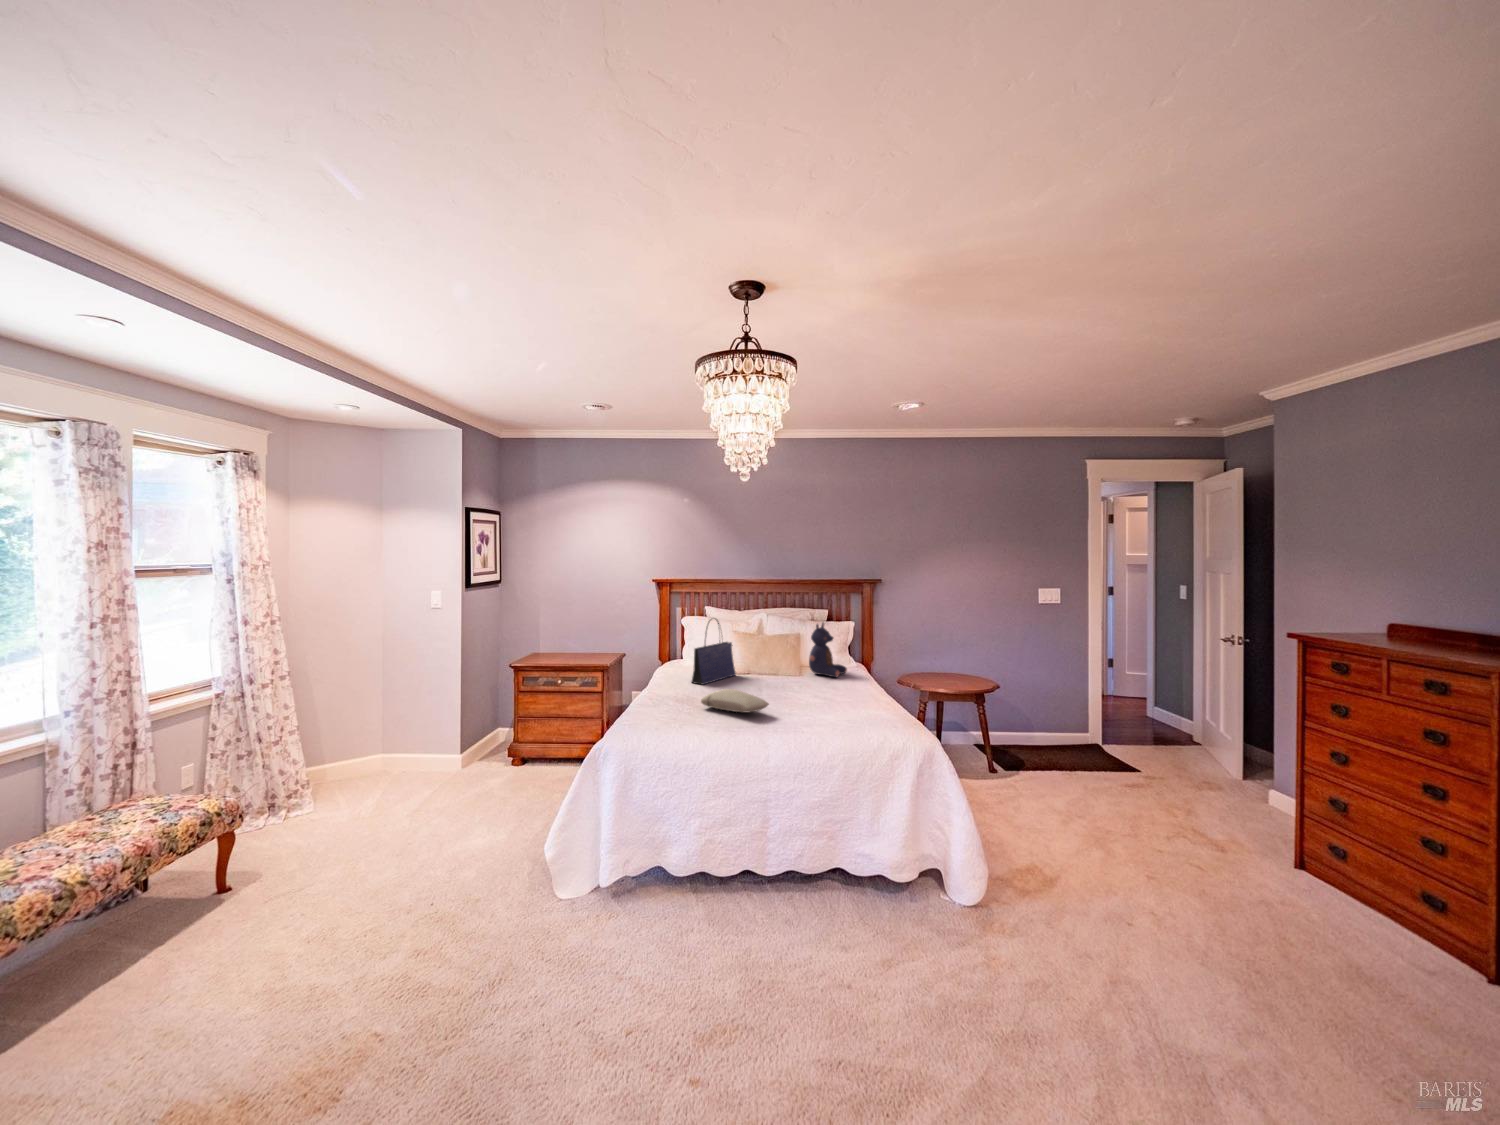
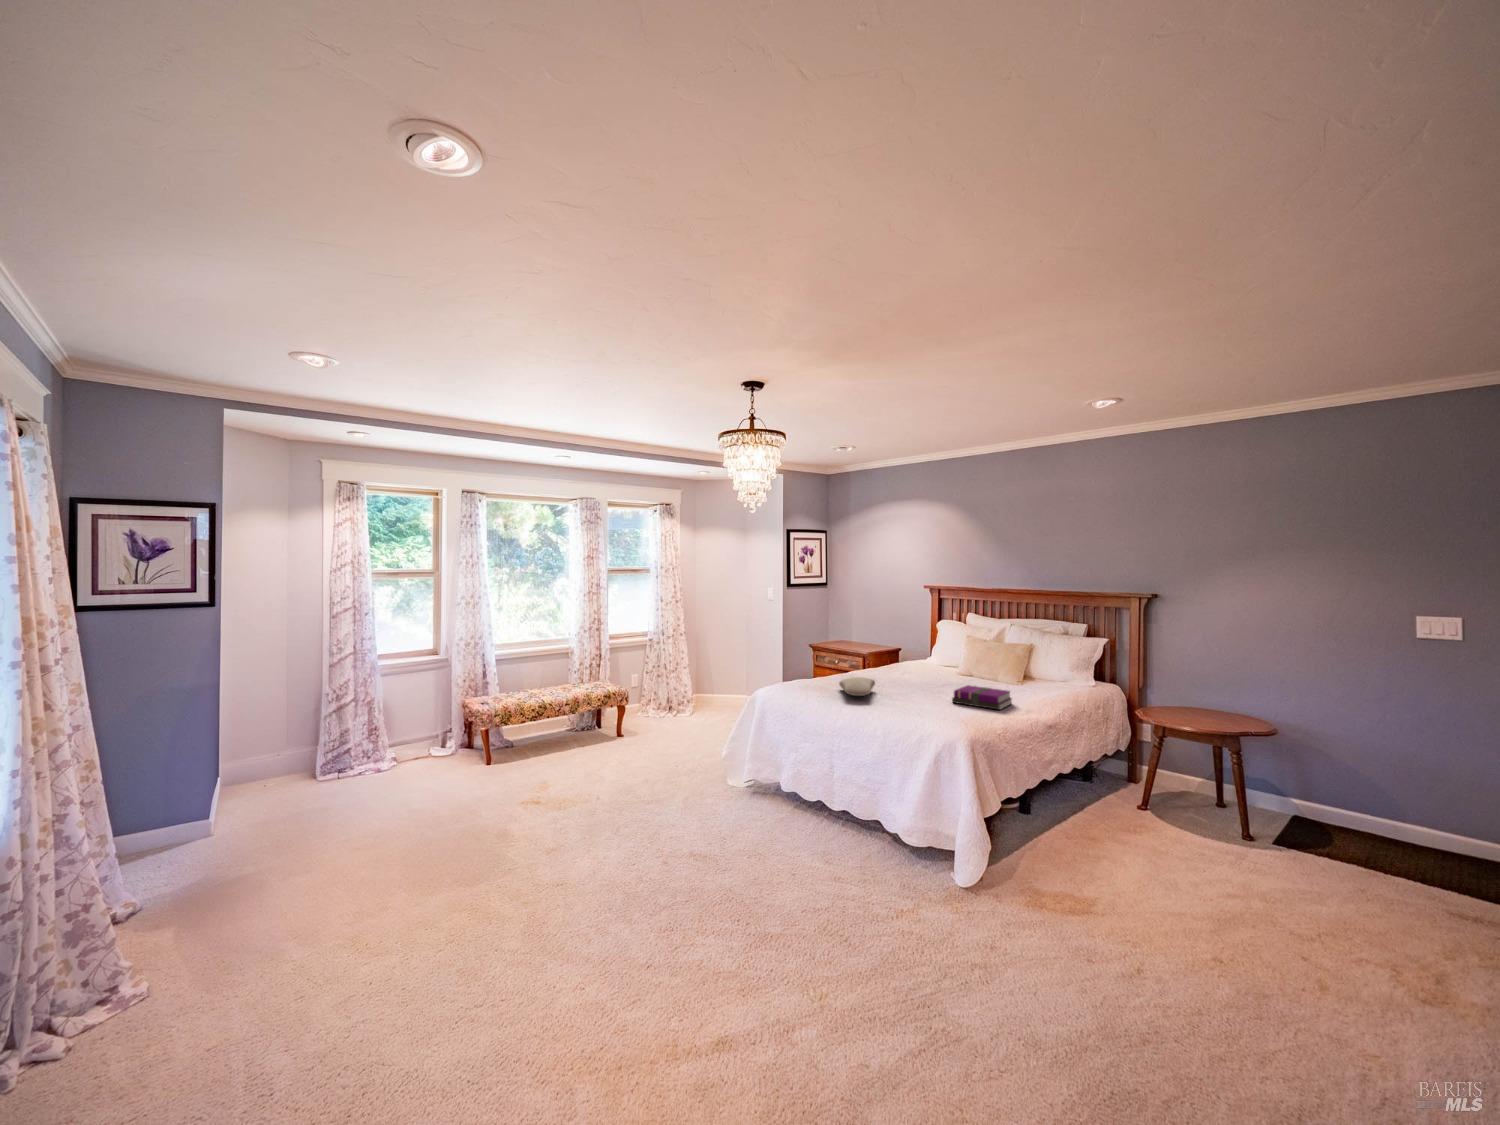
tote bag: present [692,619,736,685] -> none [887,621,940,678]
teddy bear: present [809,623,847,677] -> none [1000,637,1048,694]
notebook: none [811,676,869,698] -> present [952,685,1012,710]

